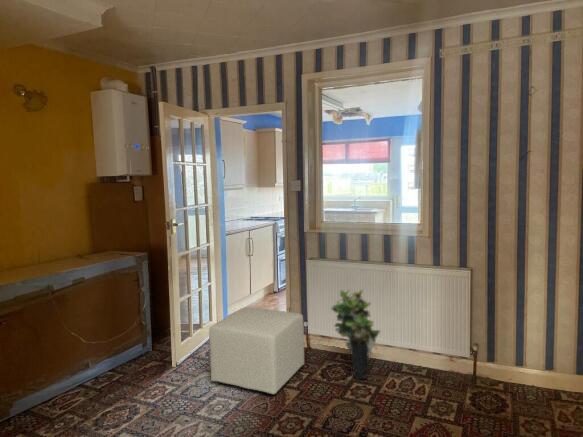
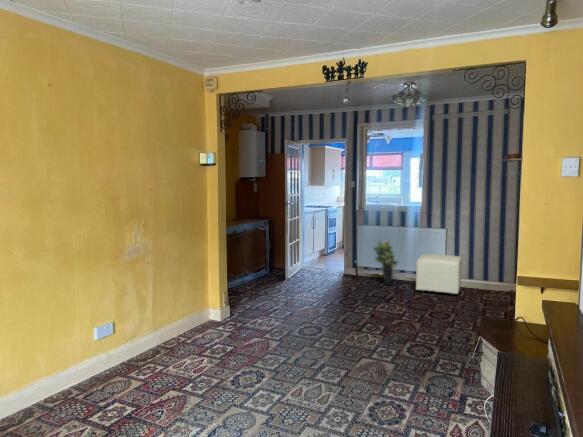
ottoman: present [209,307,304,394] -> present [416,254,462,295]

